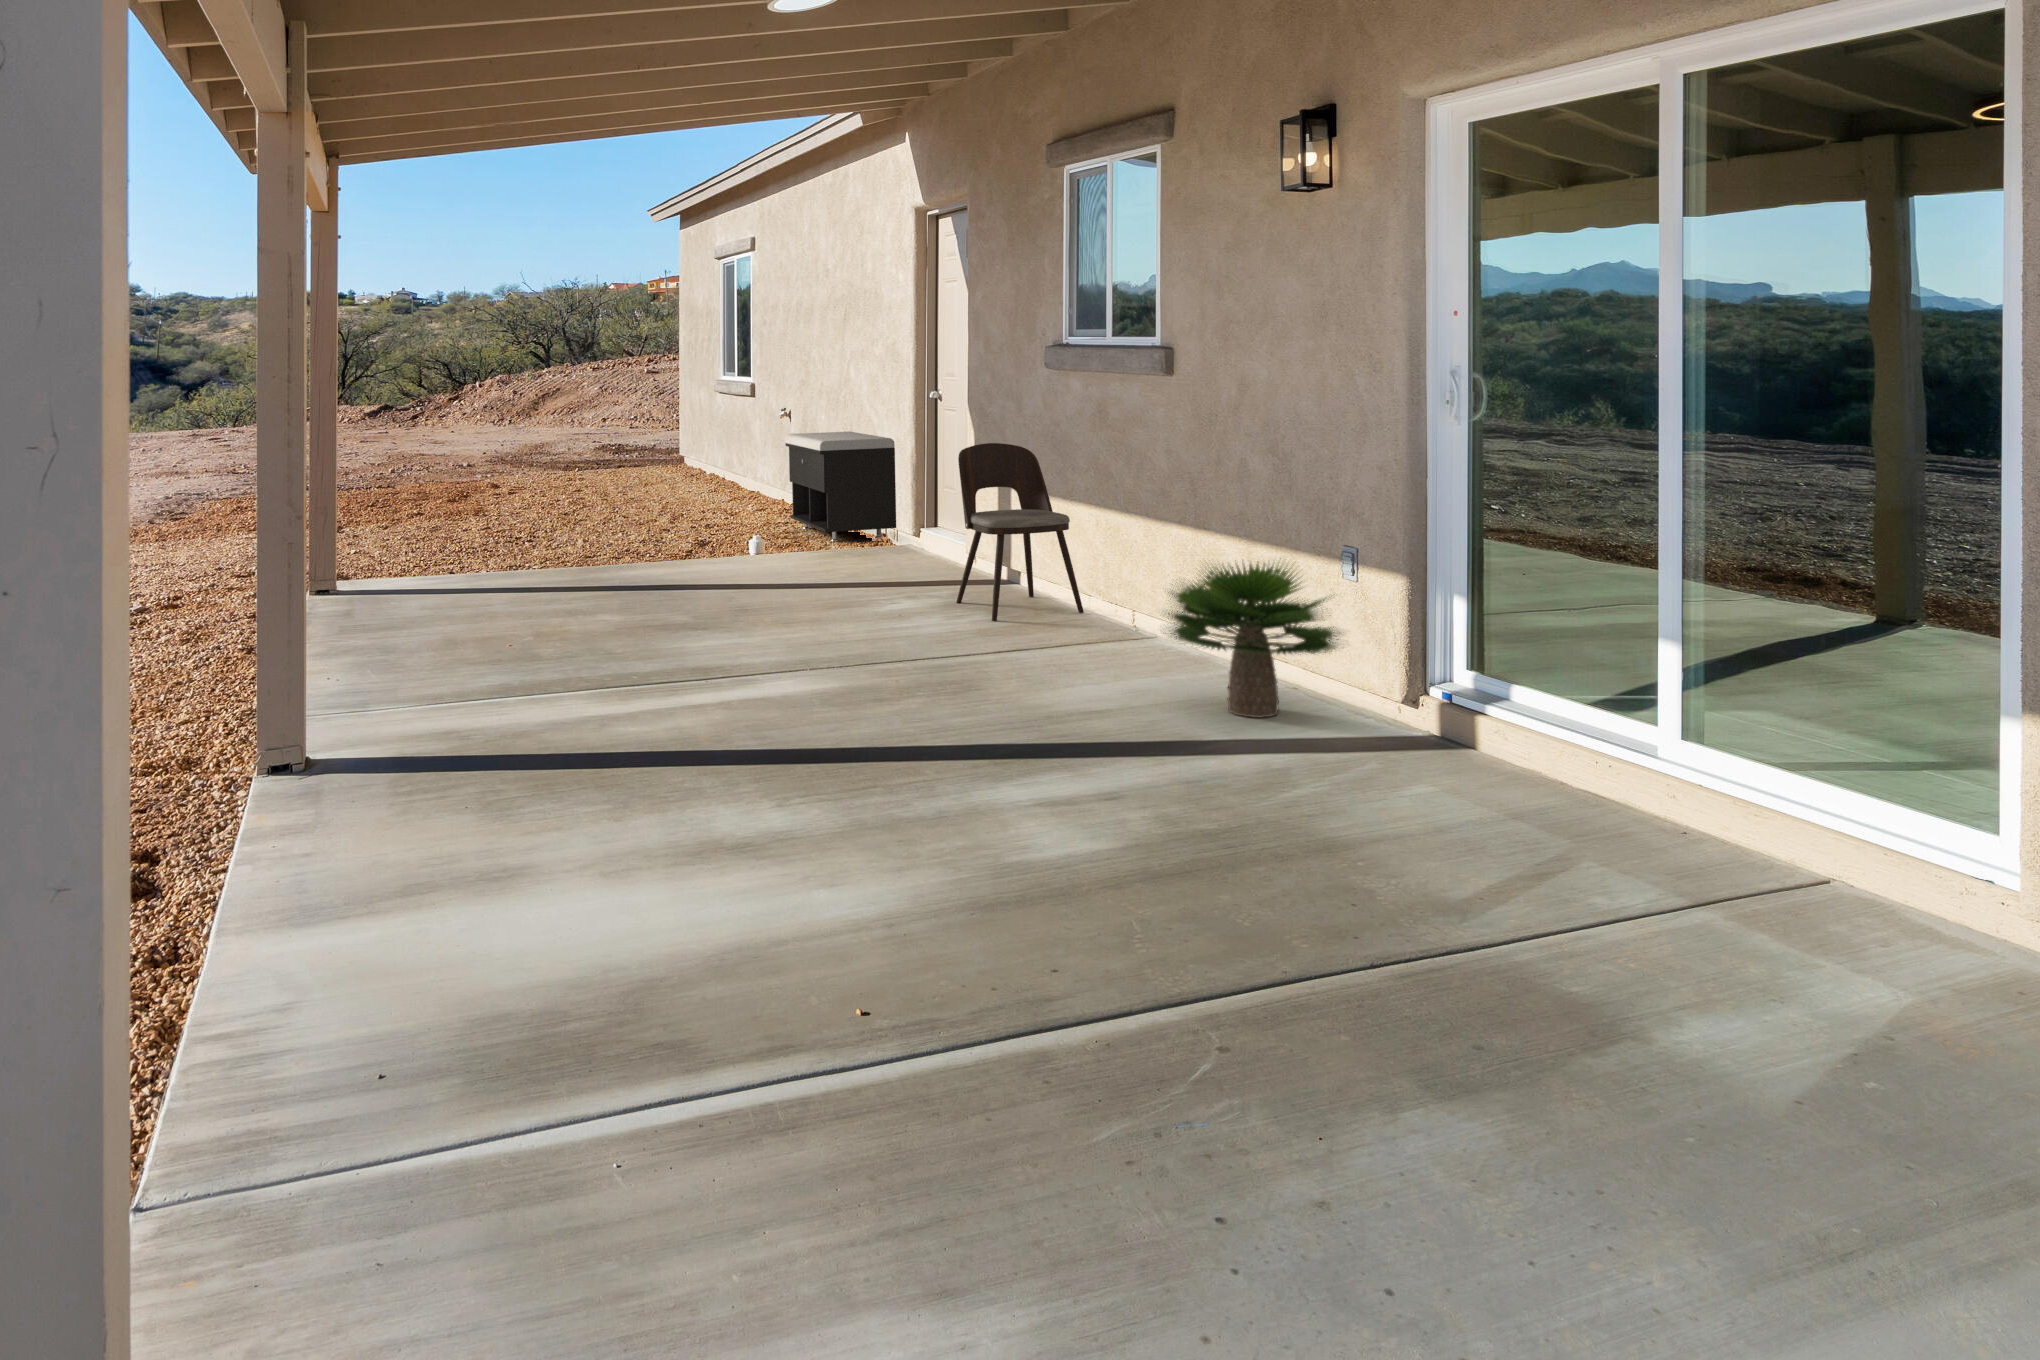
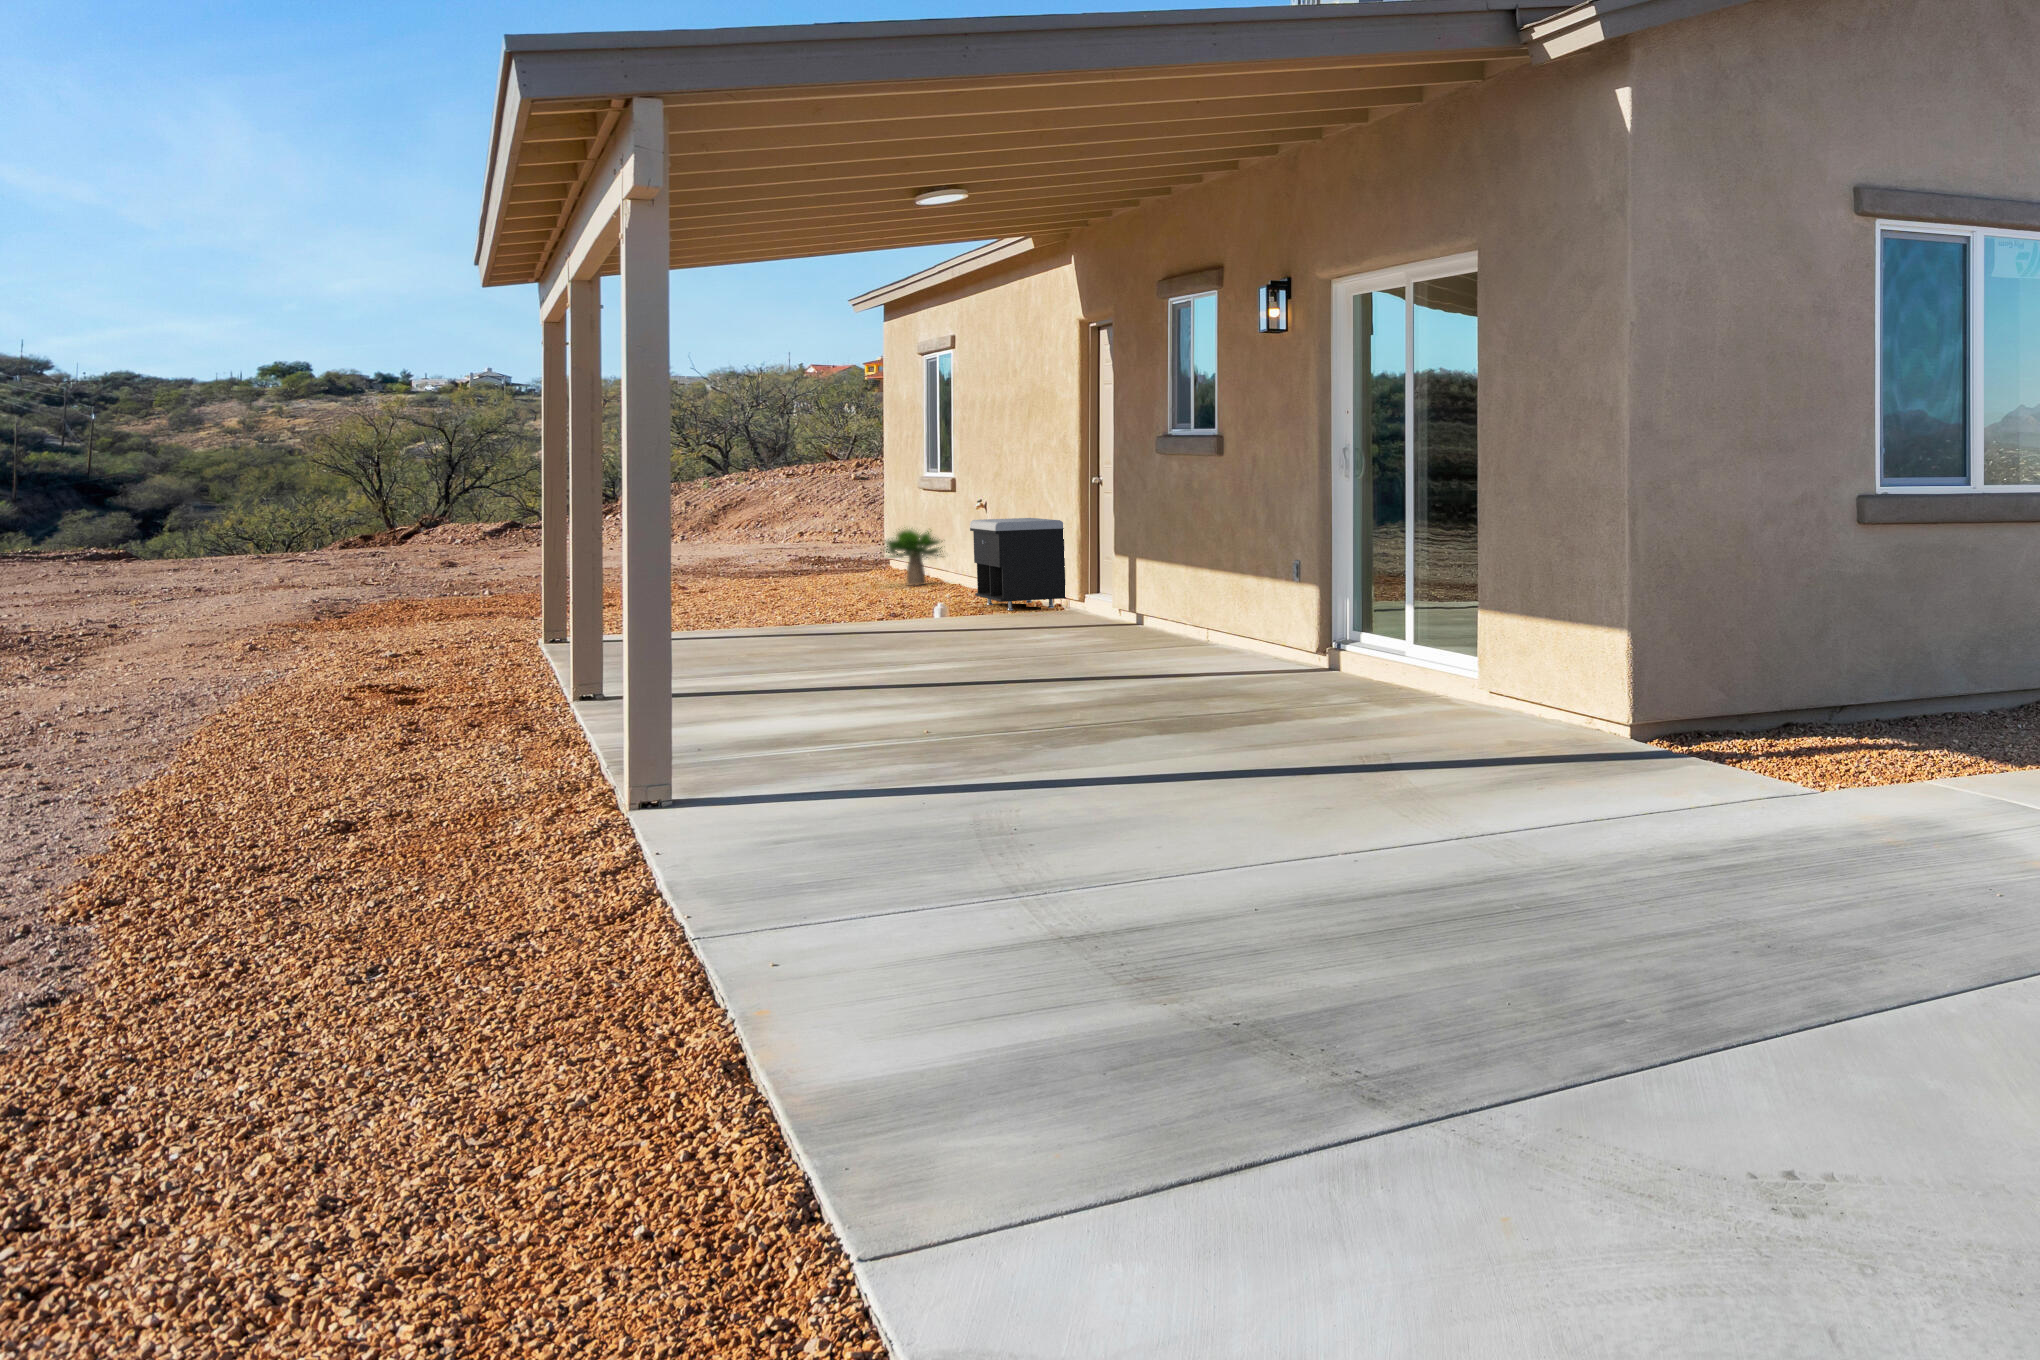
dining chair: present [957,443,1084,621] -> none [1083,513,1175,641]
potted plant: present [1165,558,1340,718] -> present [883,529,943,586]

